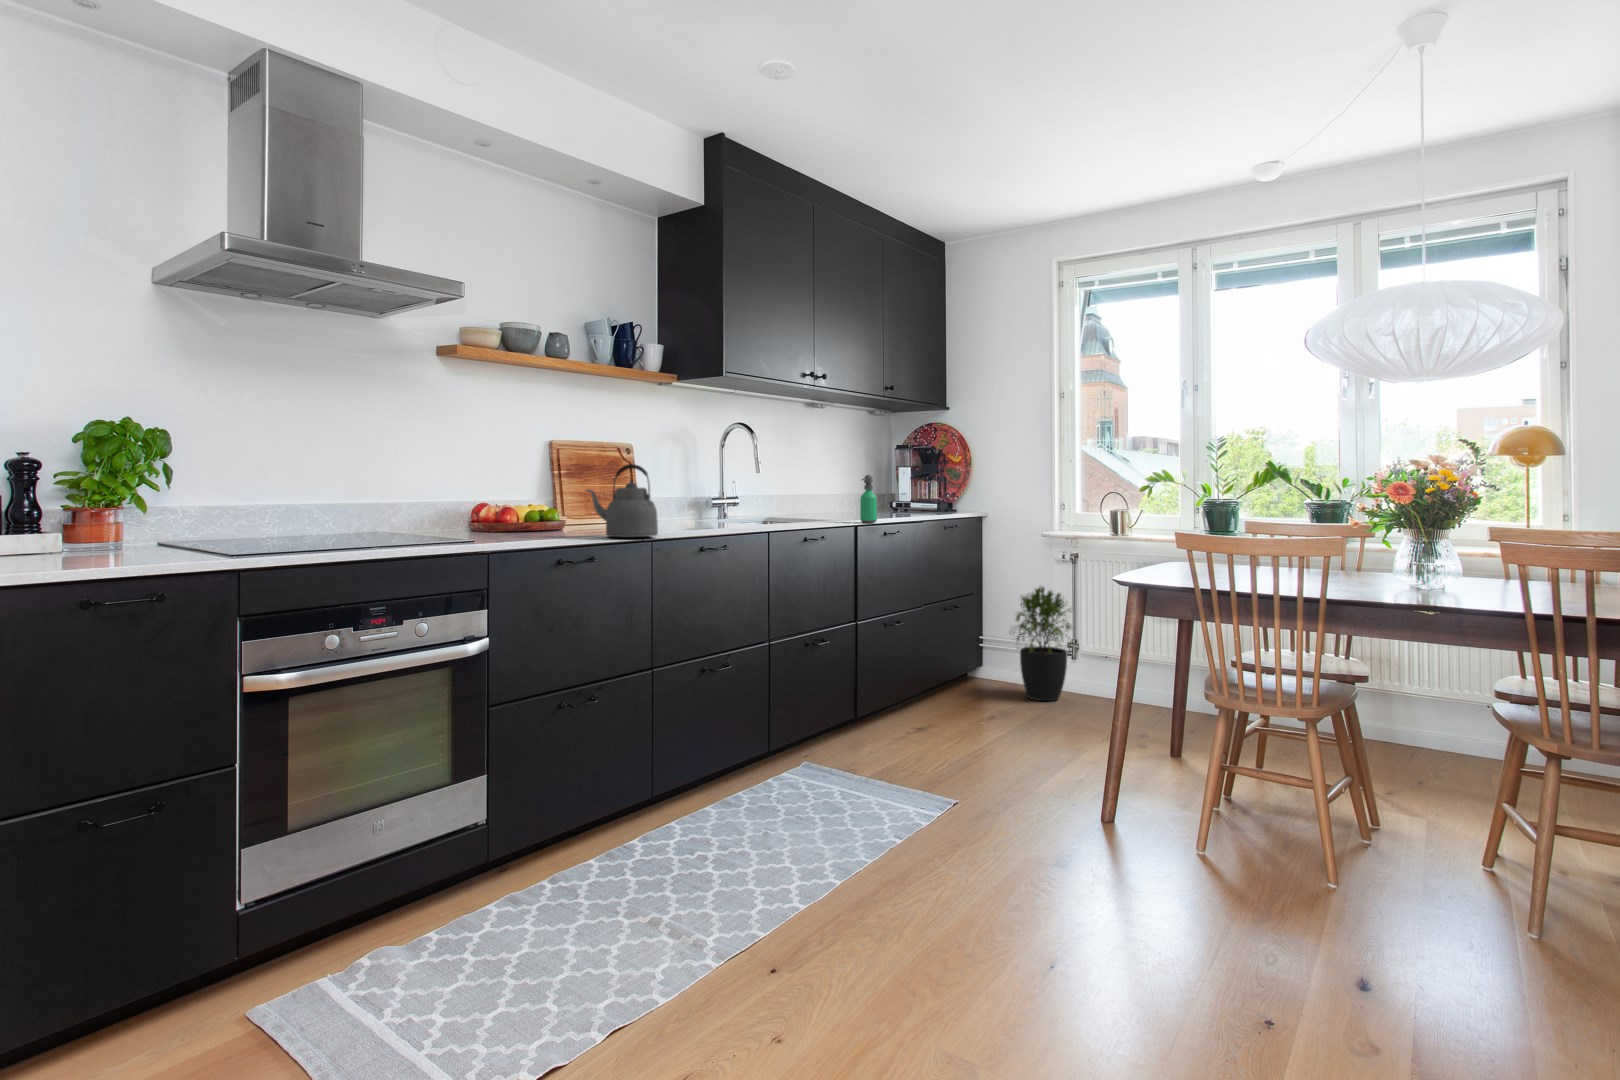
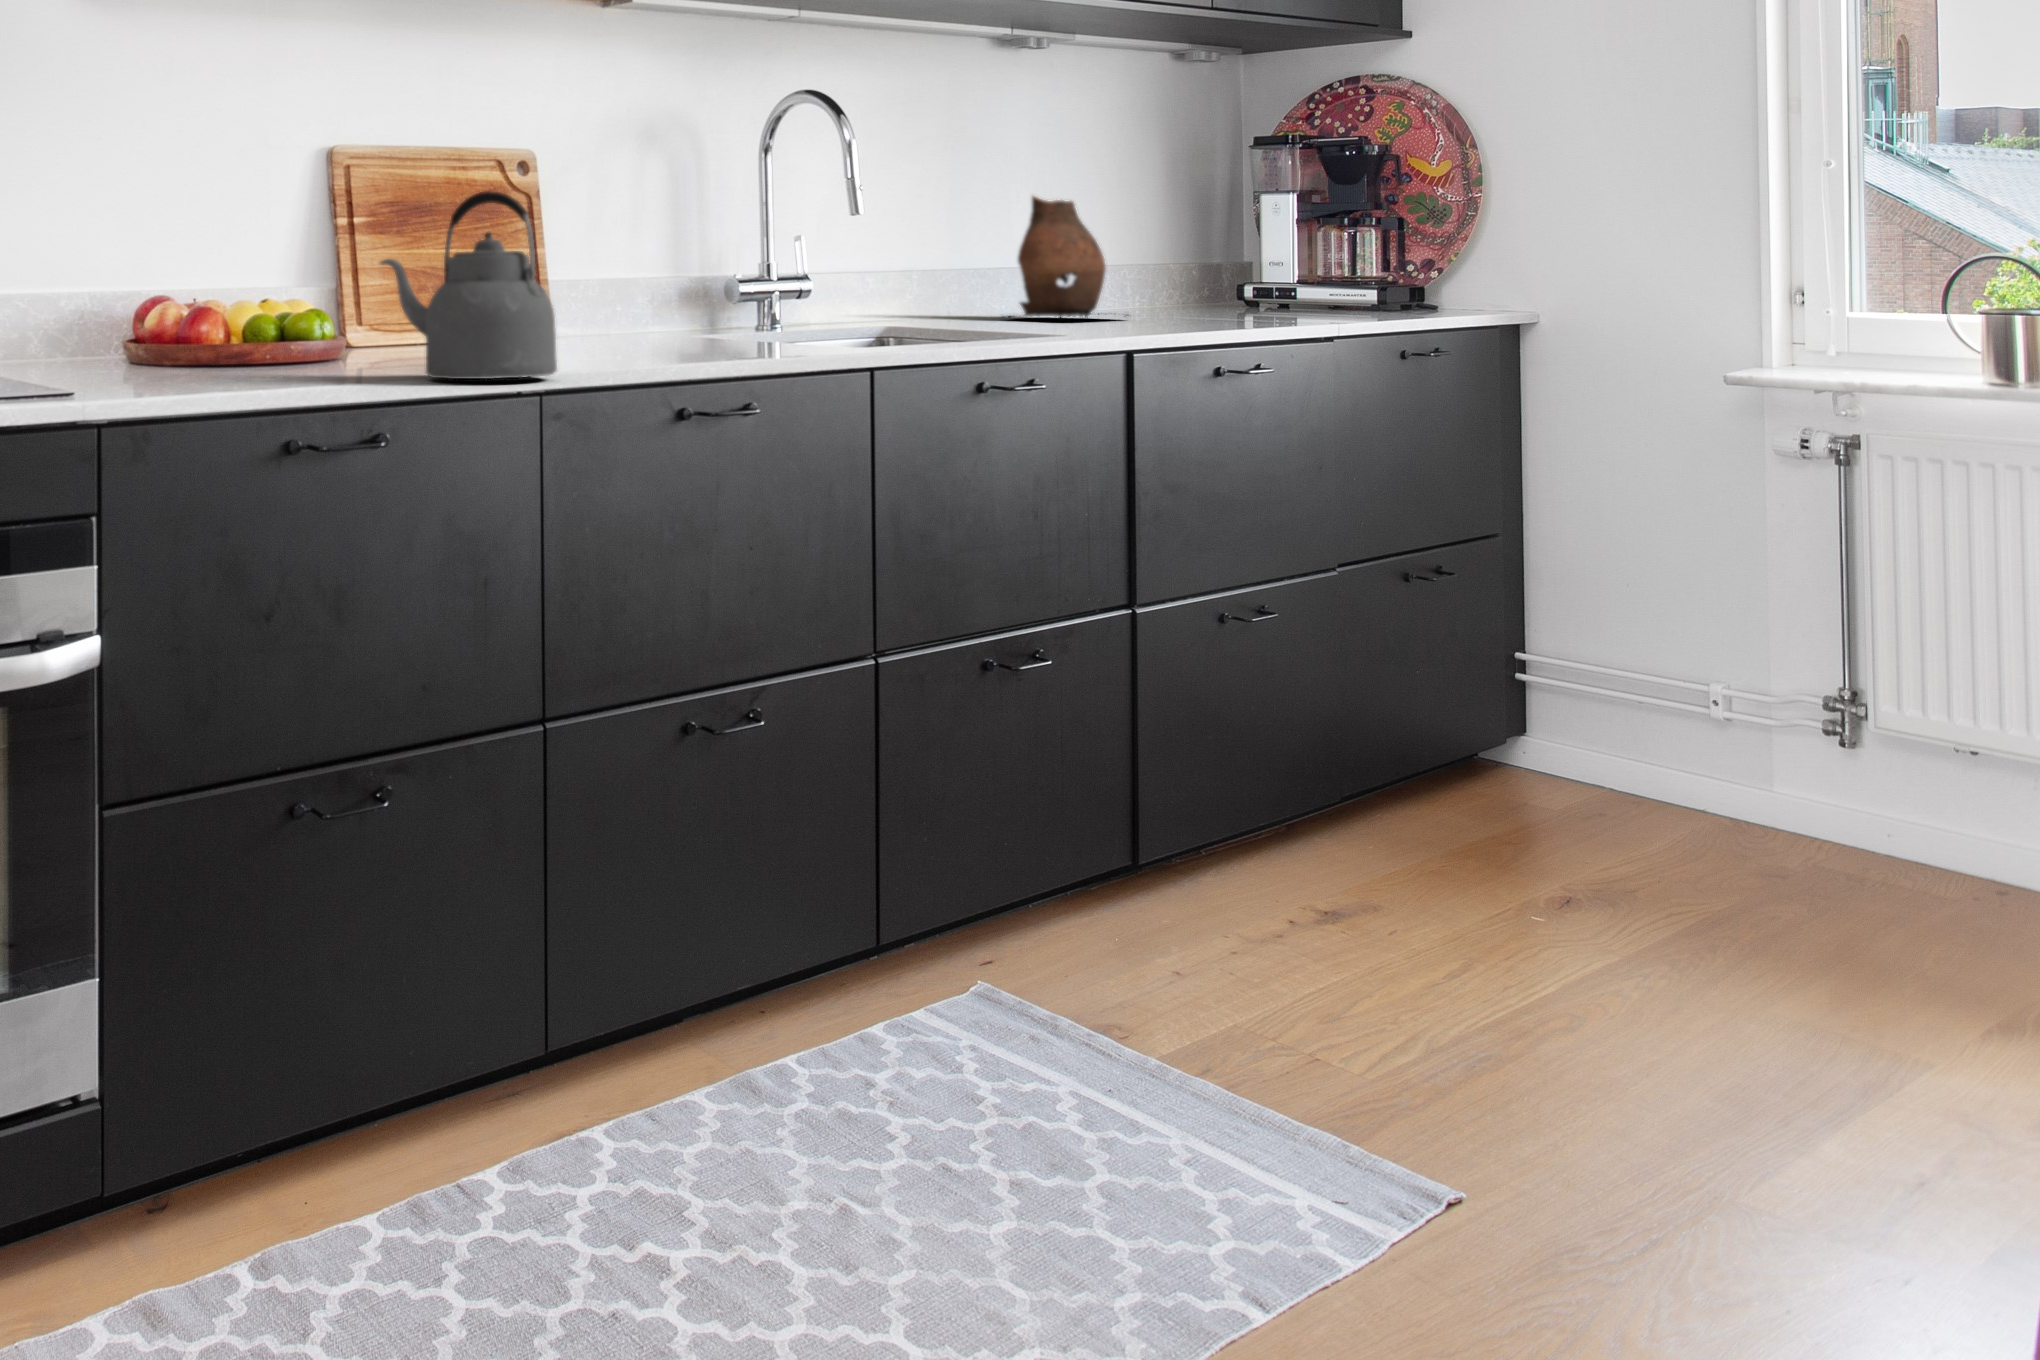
ceramic pitcher: none [803,462,852,513] -> present [1003,196,1129,317]
soap dispenser: present [860,475,877,523] -> none [1142,212,1189,341]
potted plant: present [1014,587,1072,701] -> none [1600,519,1835,862]

